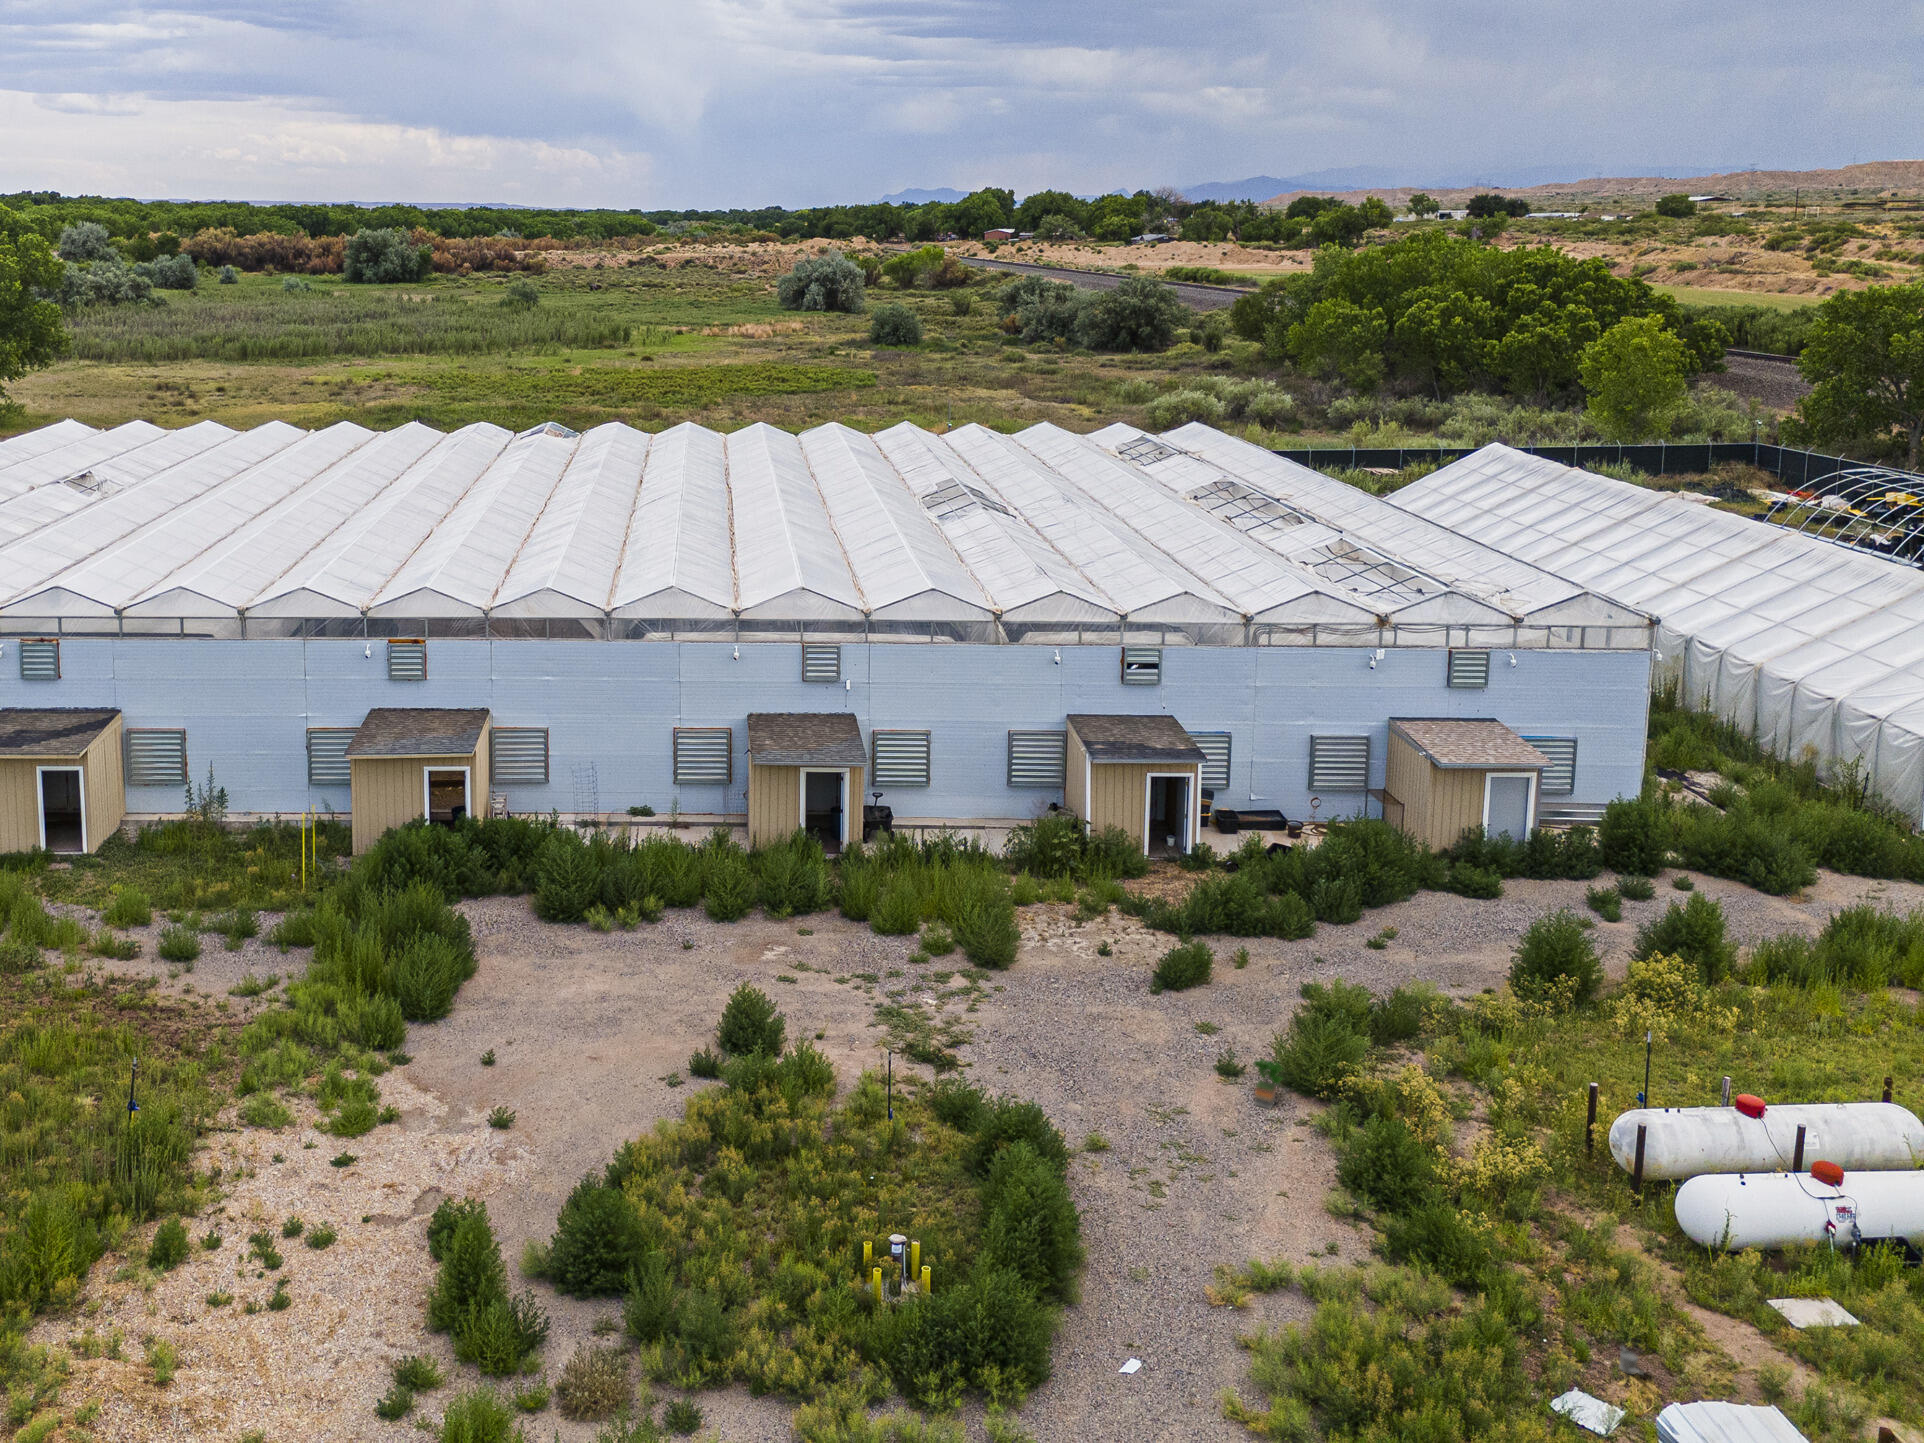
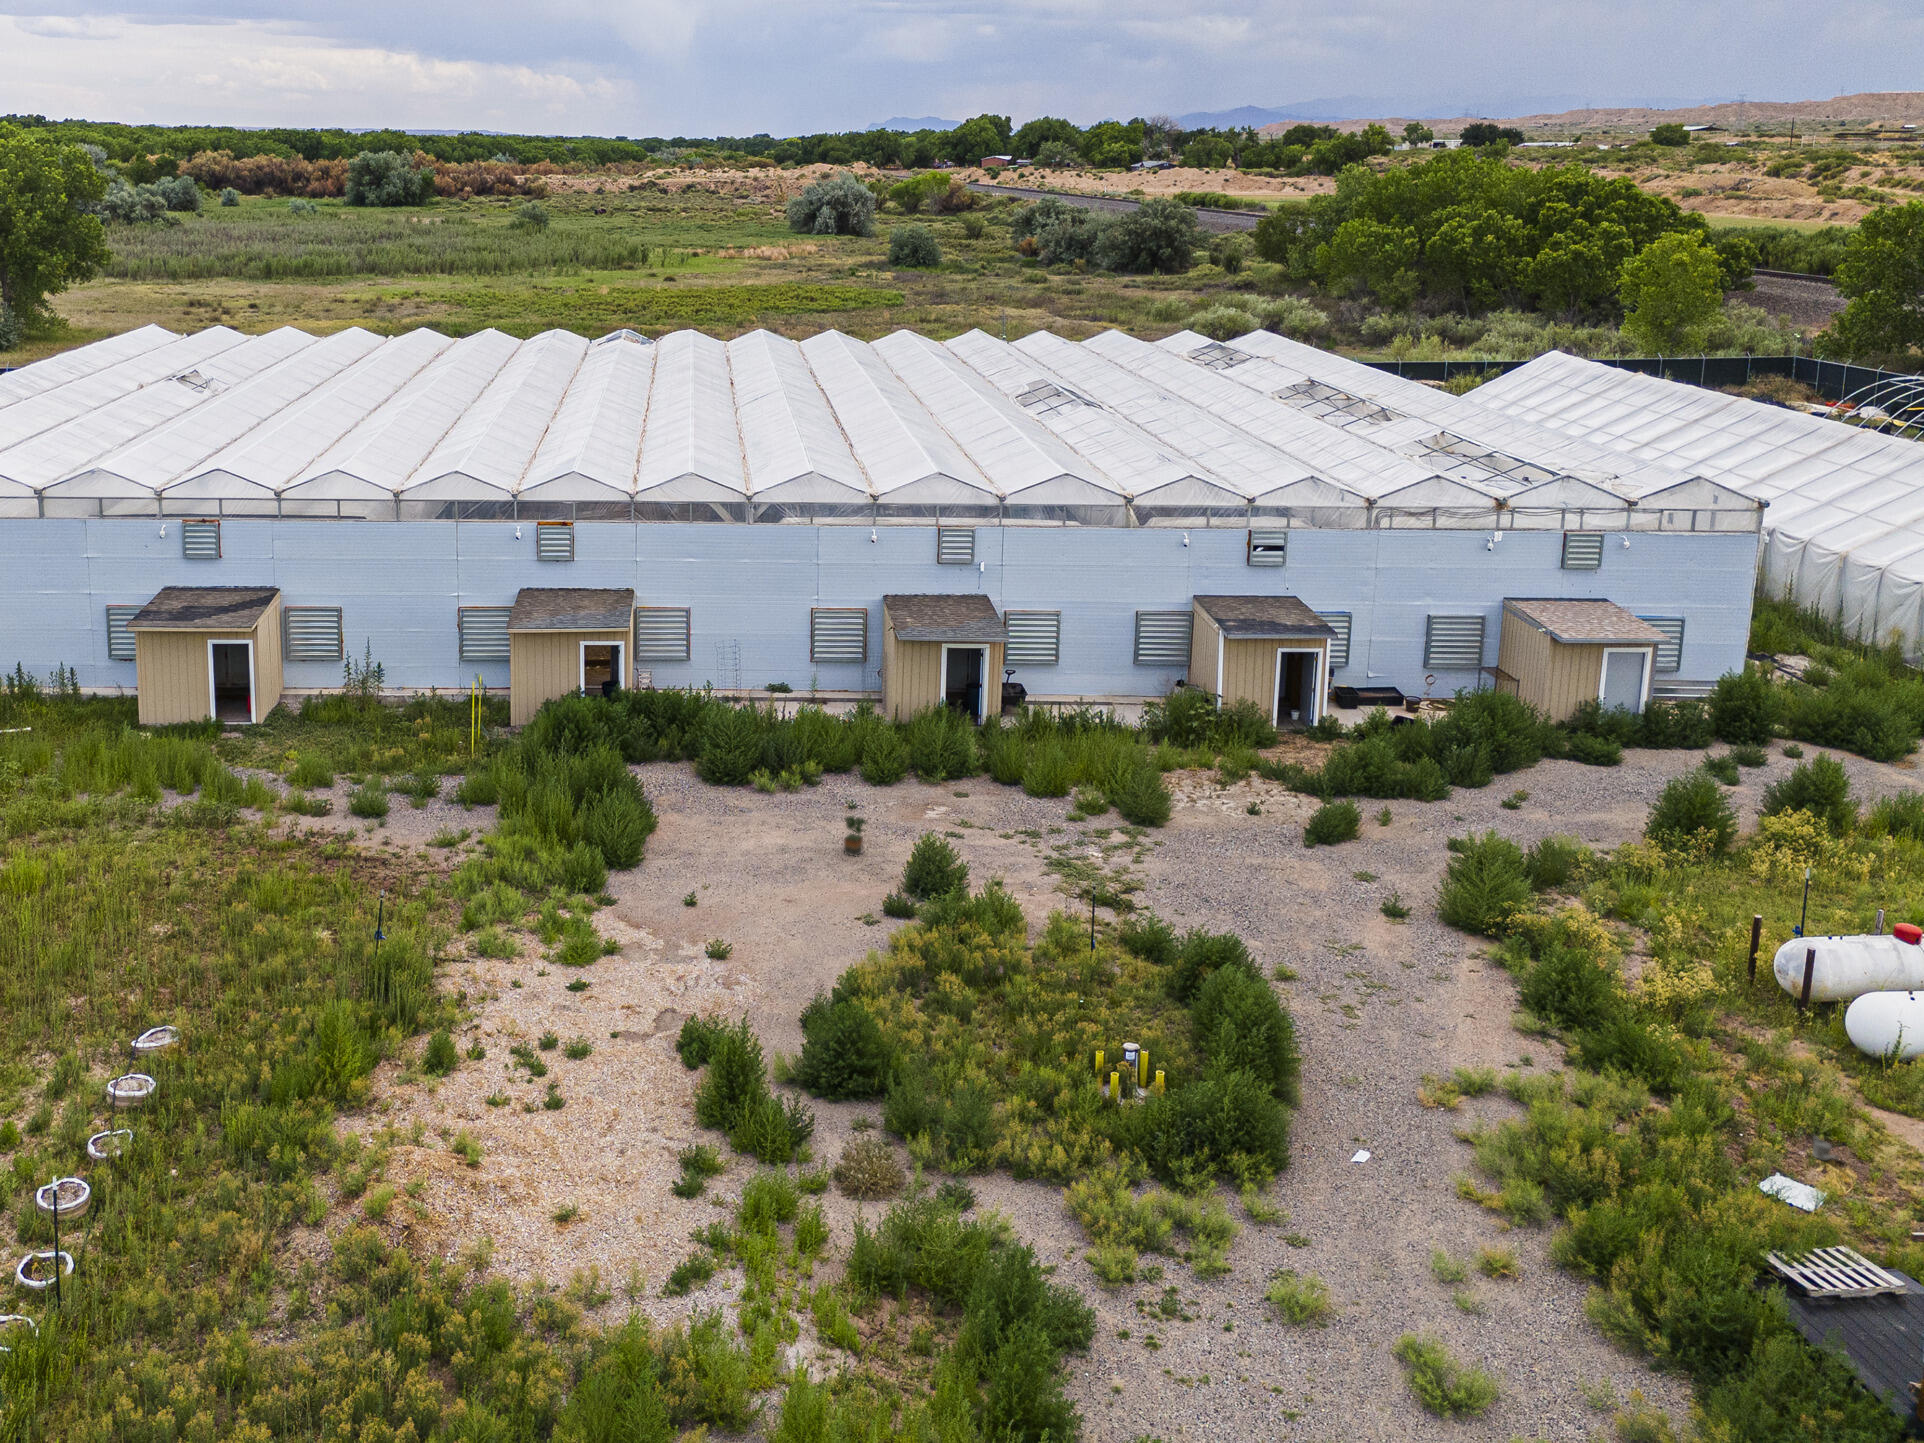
potted tree: present [1254,1060,1283,1109] -> present [844,816,866,856]

